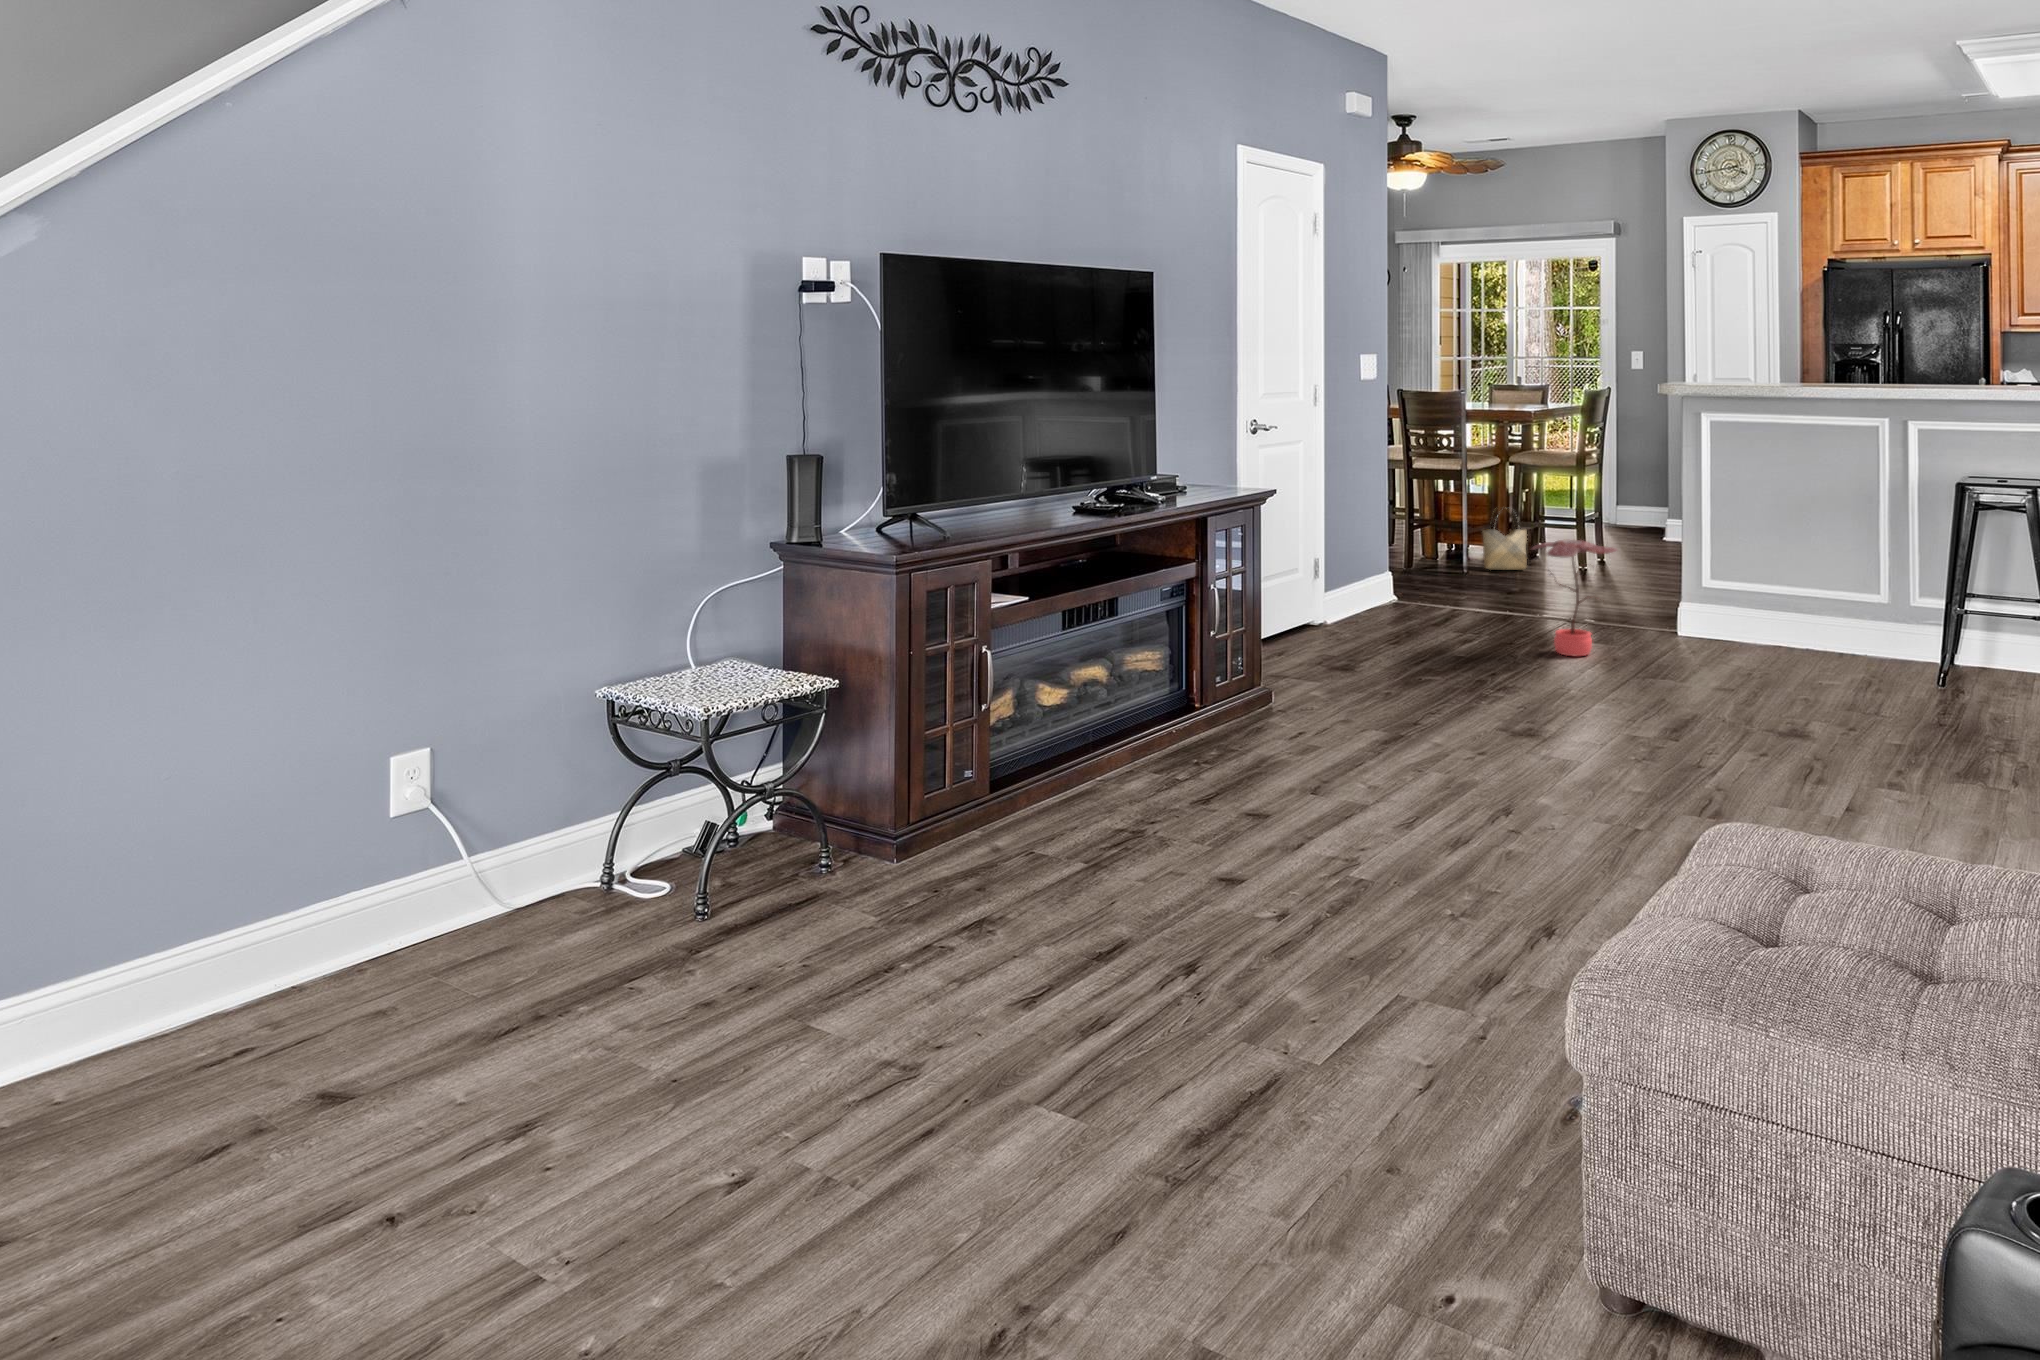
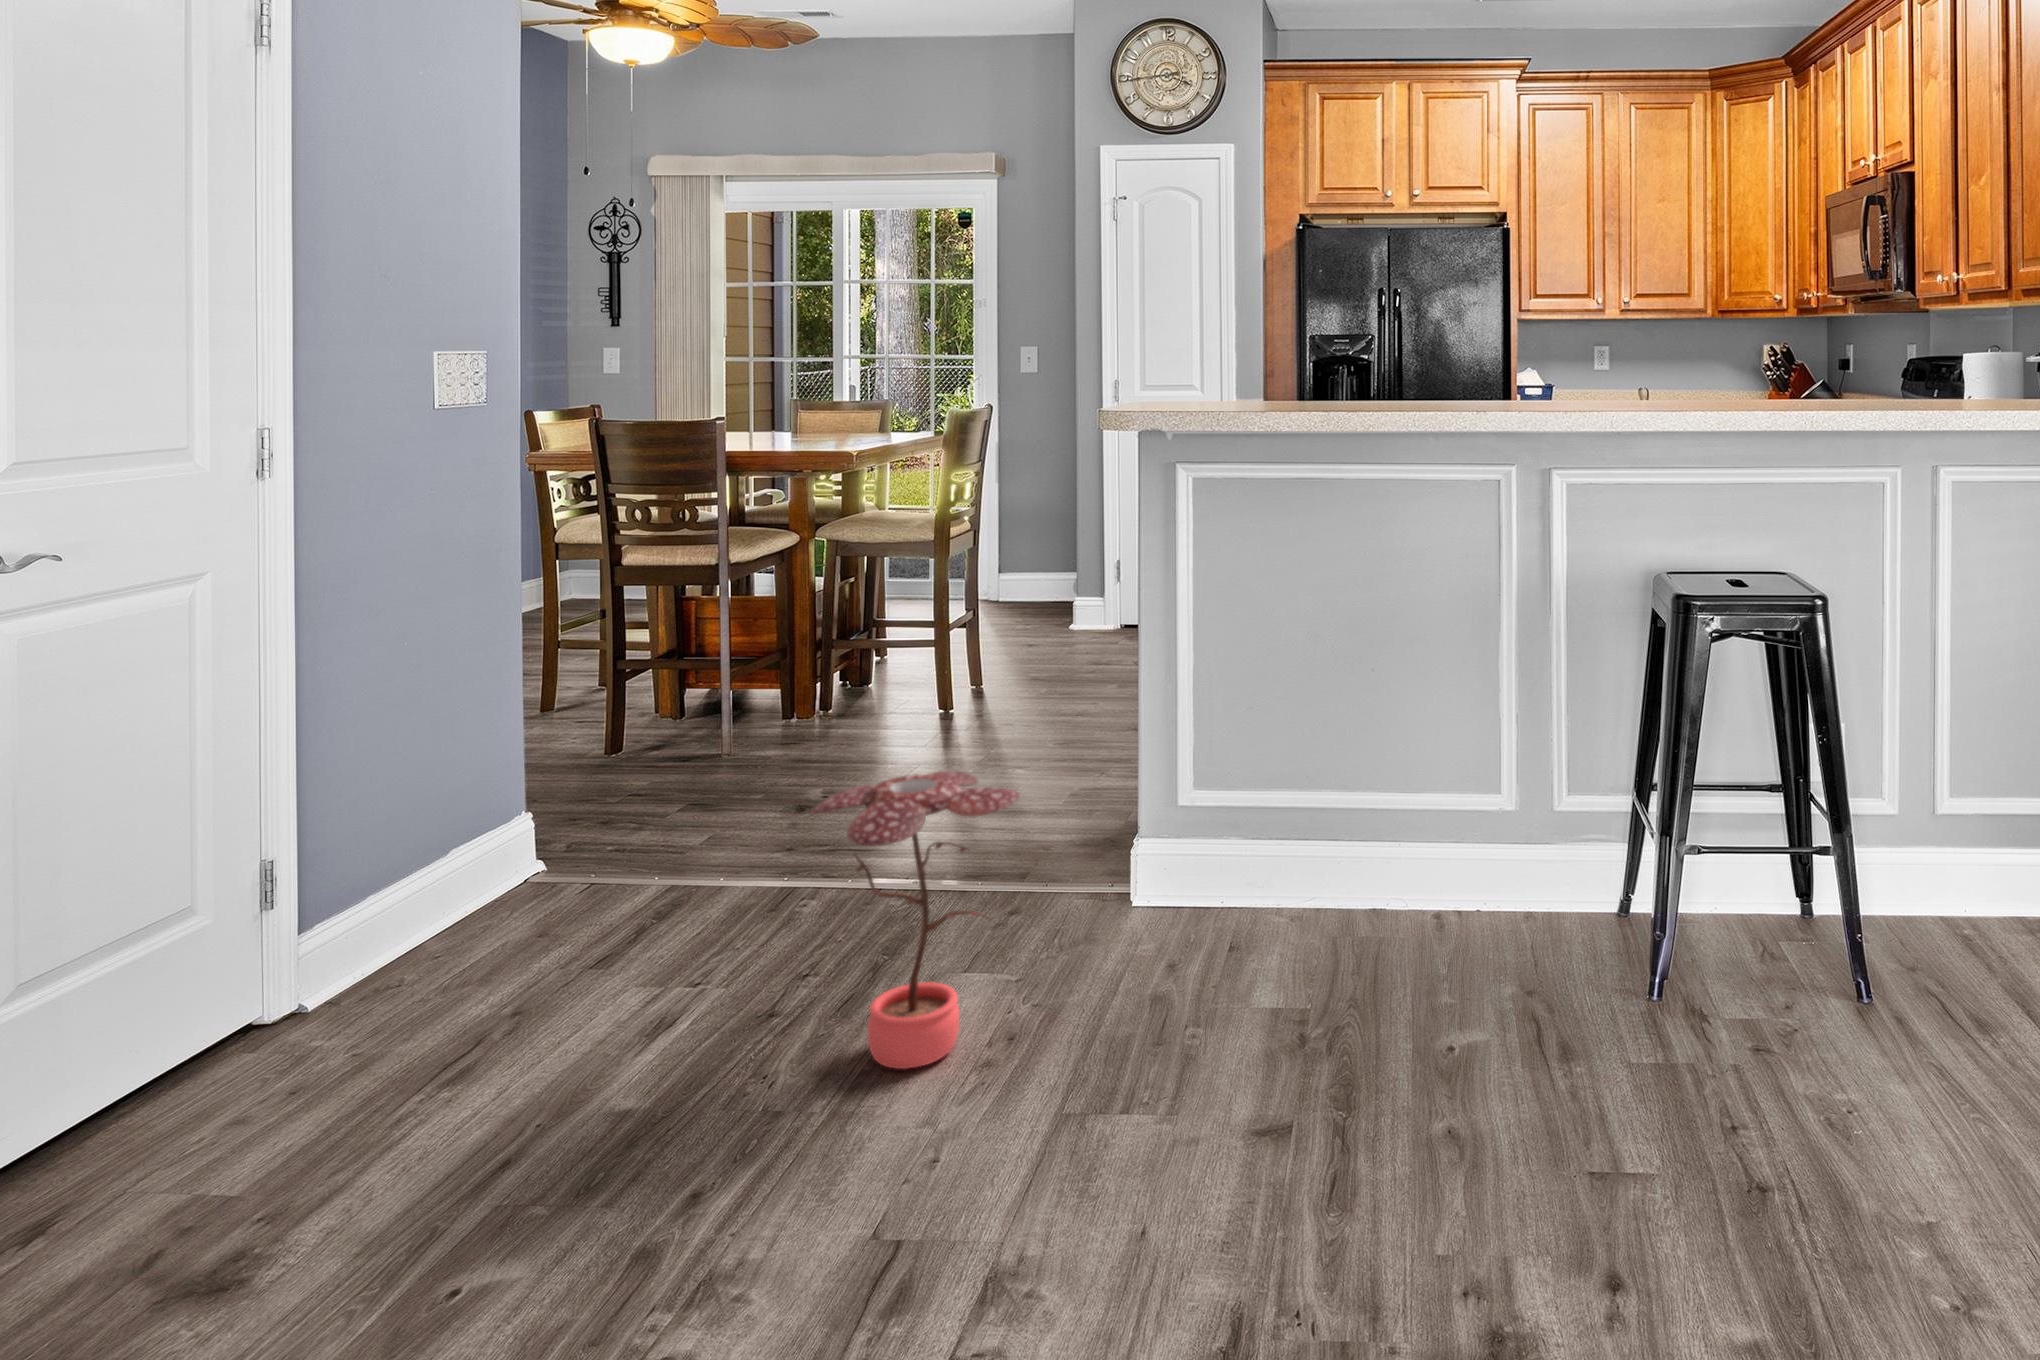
woven basket: present [1483,507,1527,570] -> none [758,623,846,745]

